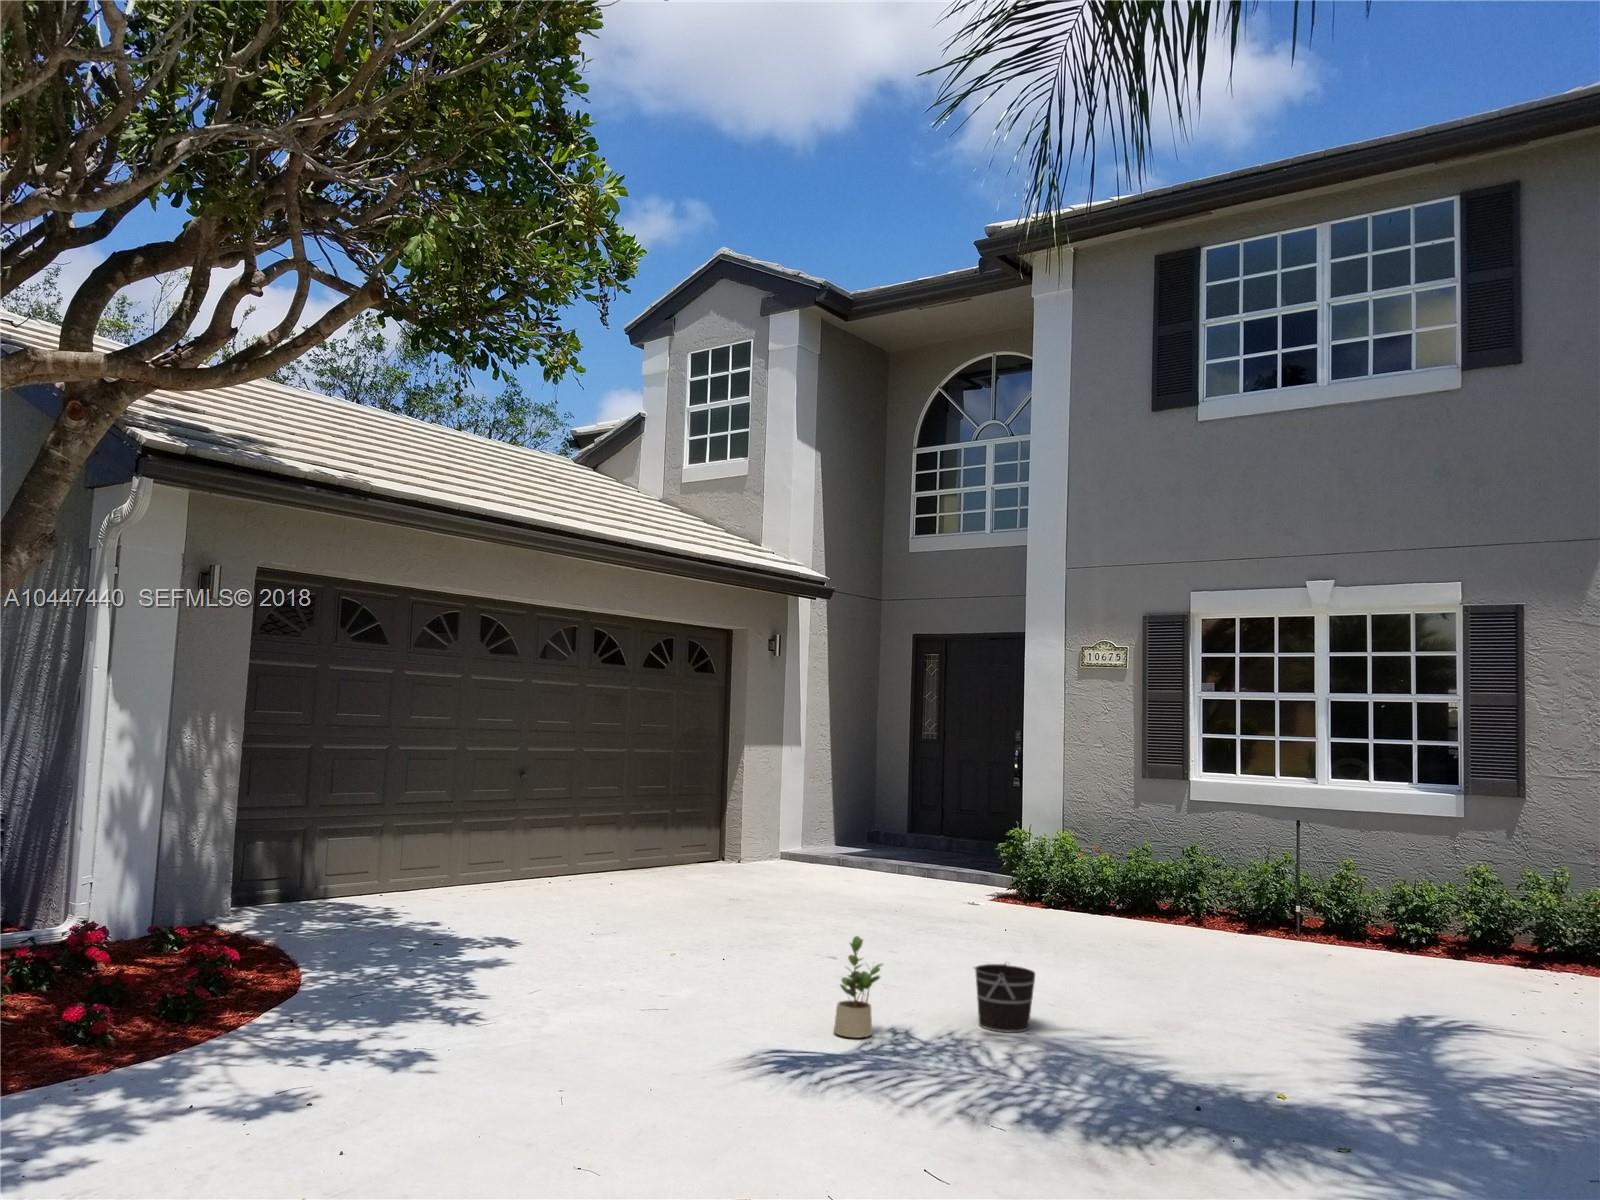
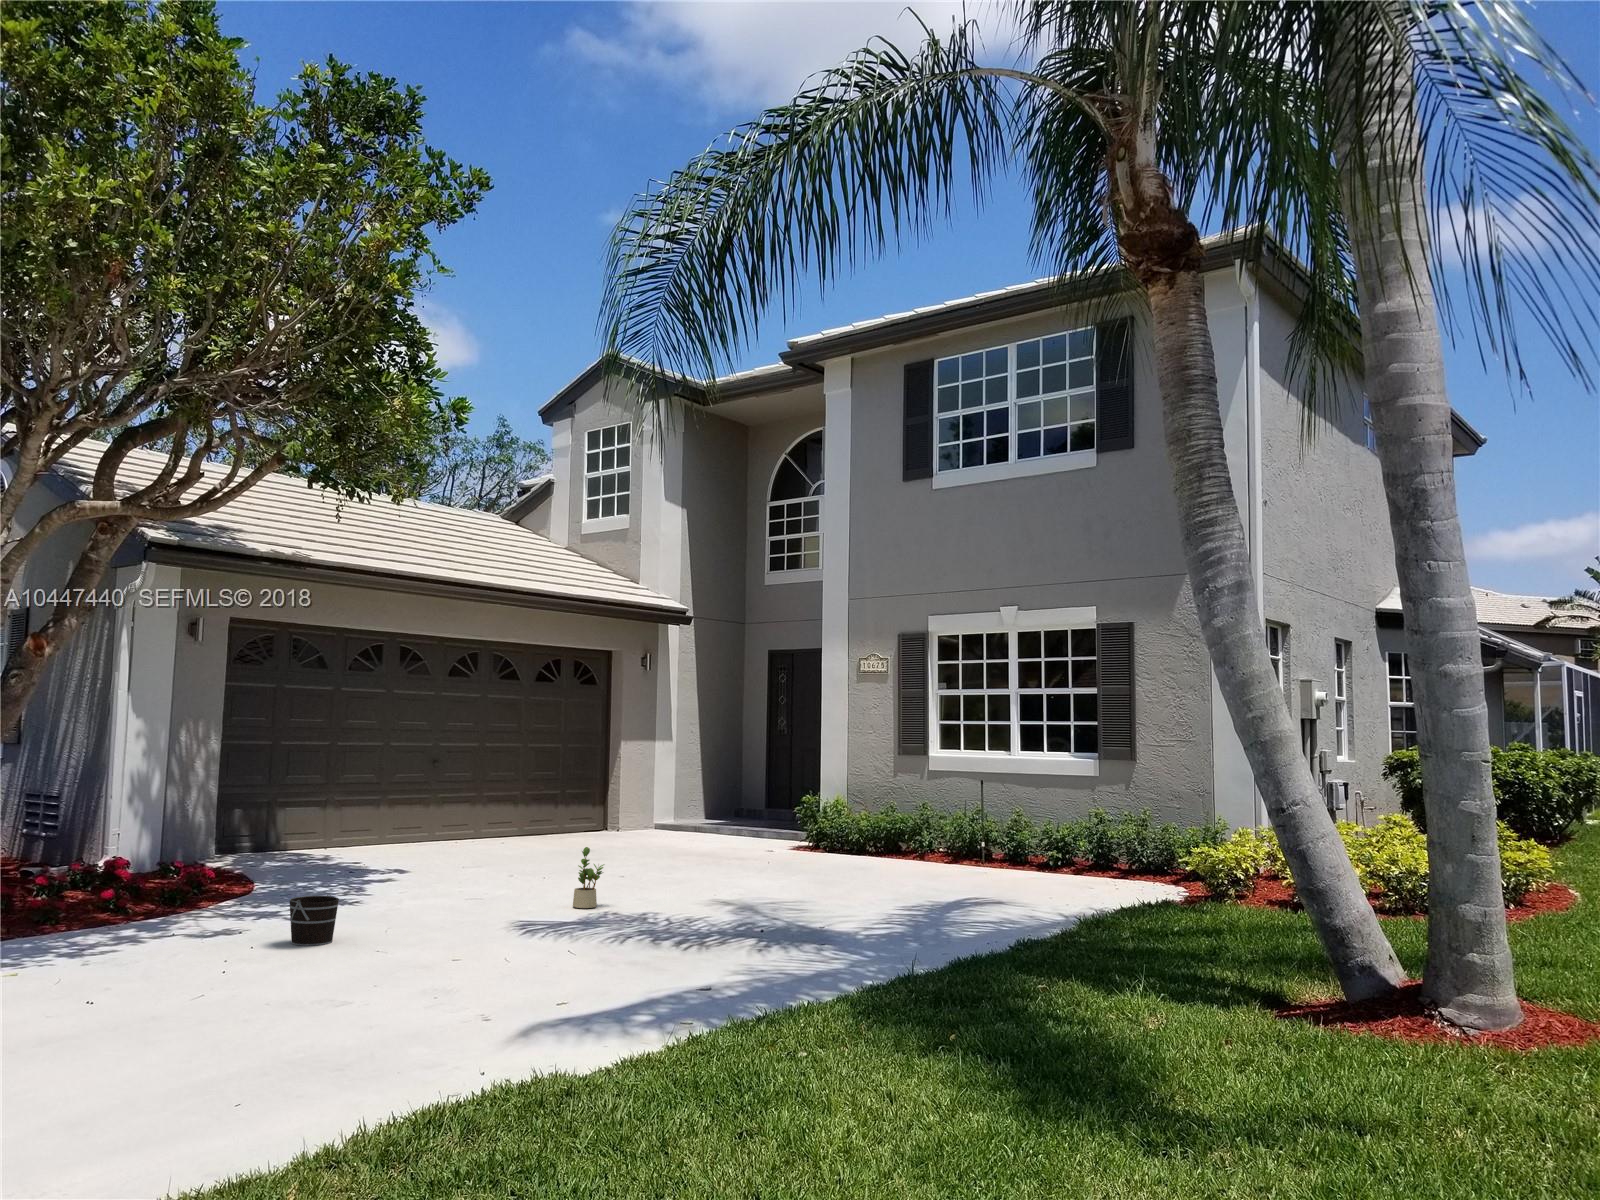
bucket: present [974,964,1035,1032] -> present [290,894,339,946]

